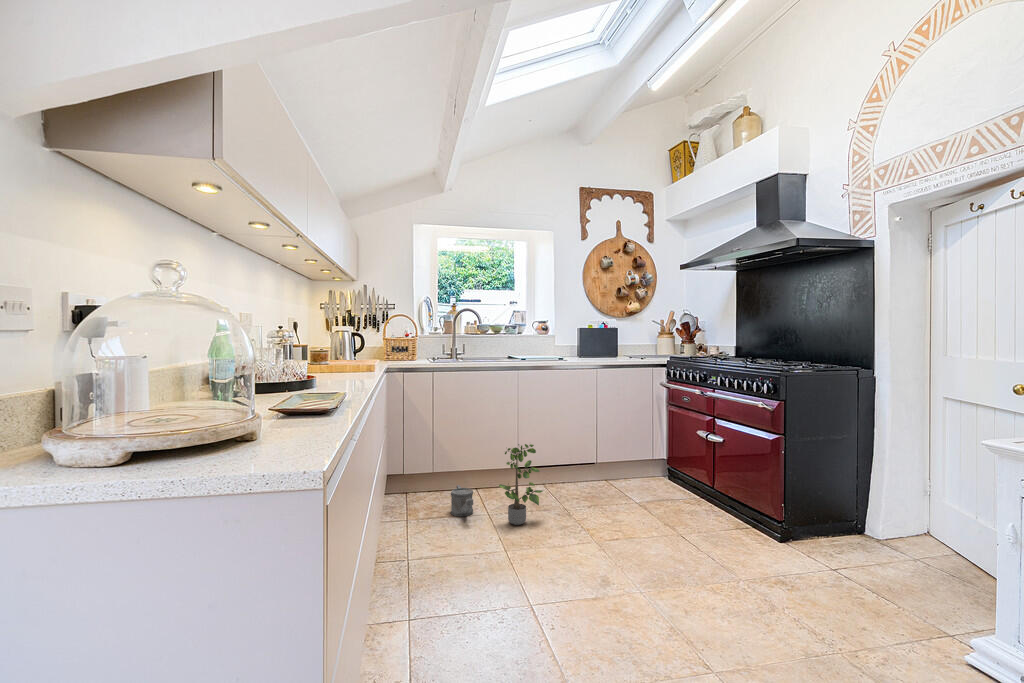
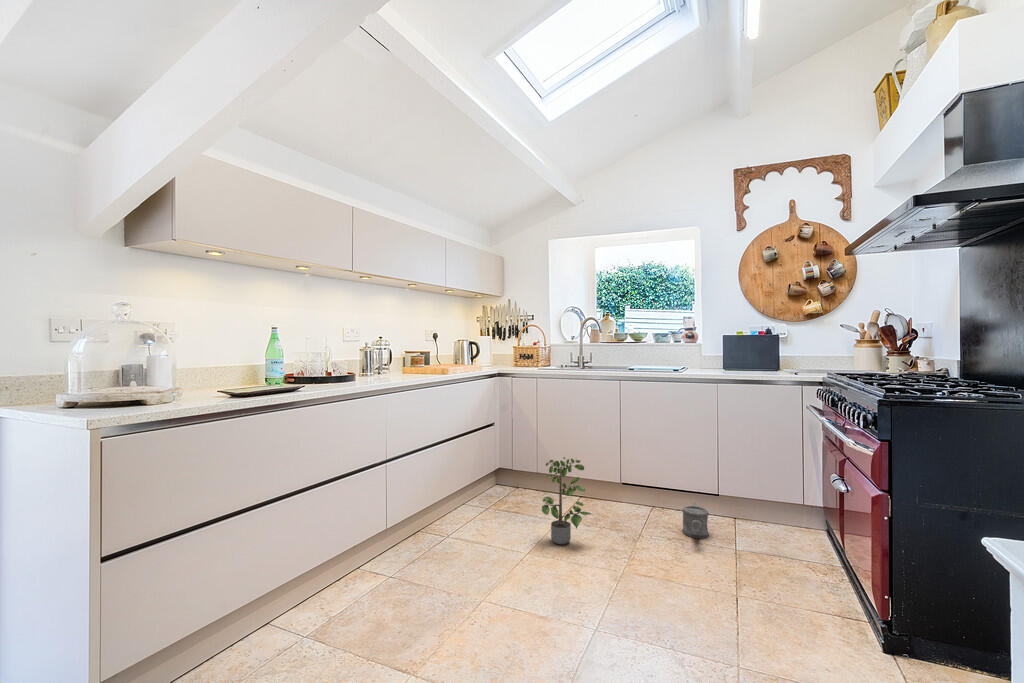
watering can: present [451,485,473,517] -> present [682,503,709,538]

